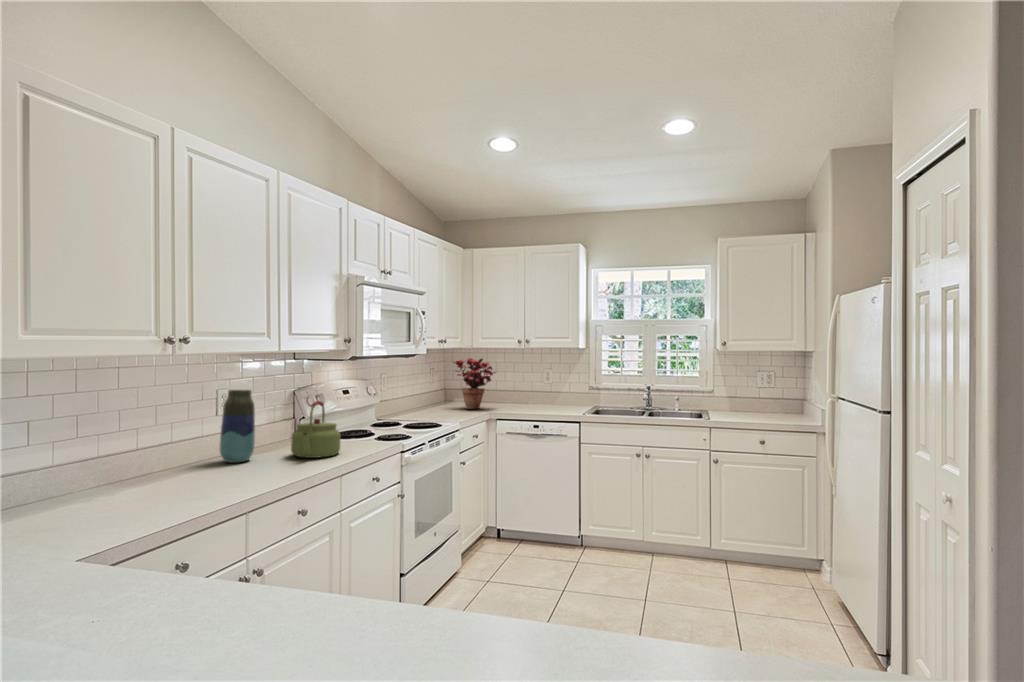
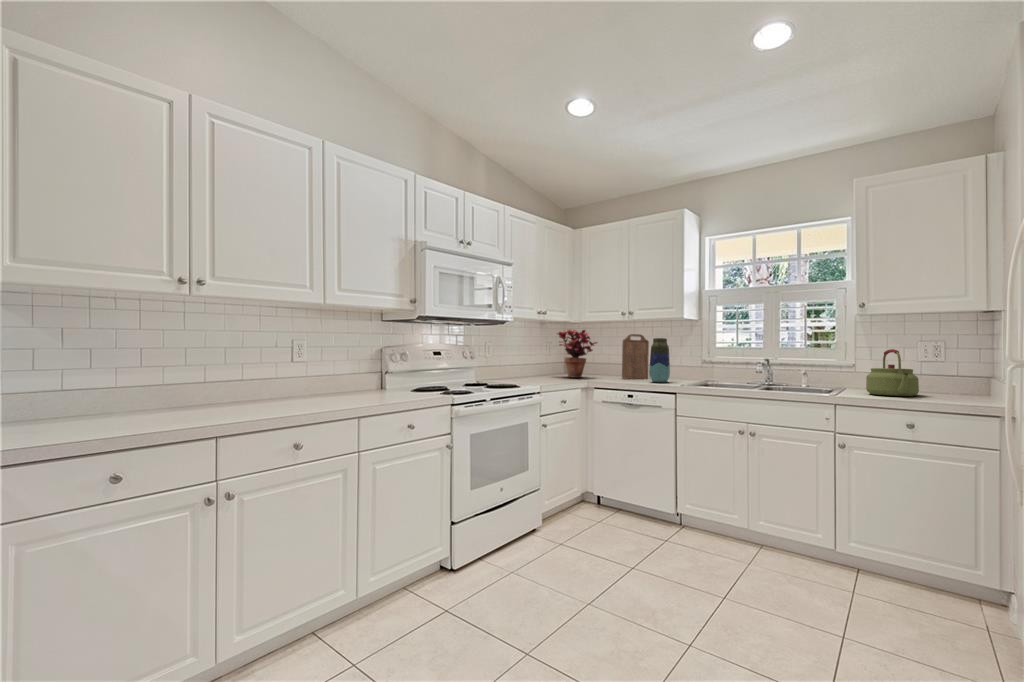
cutting board: none [522,364,546,409] -> present [622,334,649,379]
vase: present [219,390,255,462] -> present [649,338,670,383]
kettle: present [291,401,341,458] -> present [866,349,919,396]

